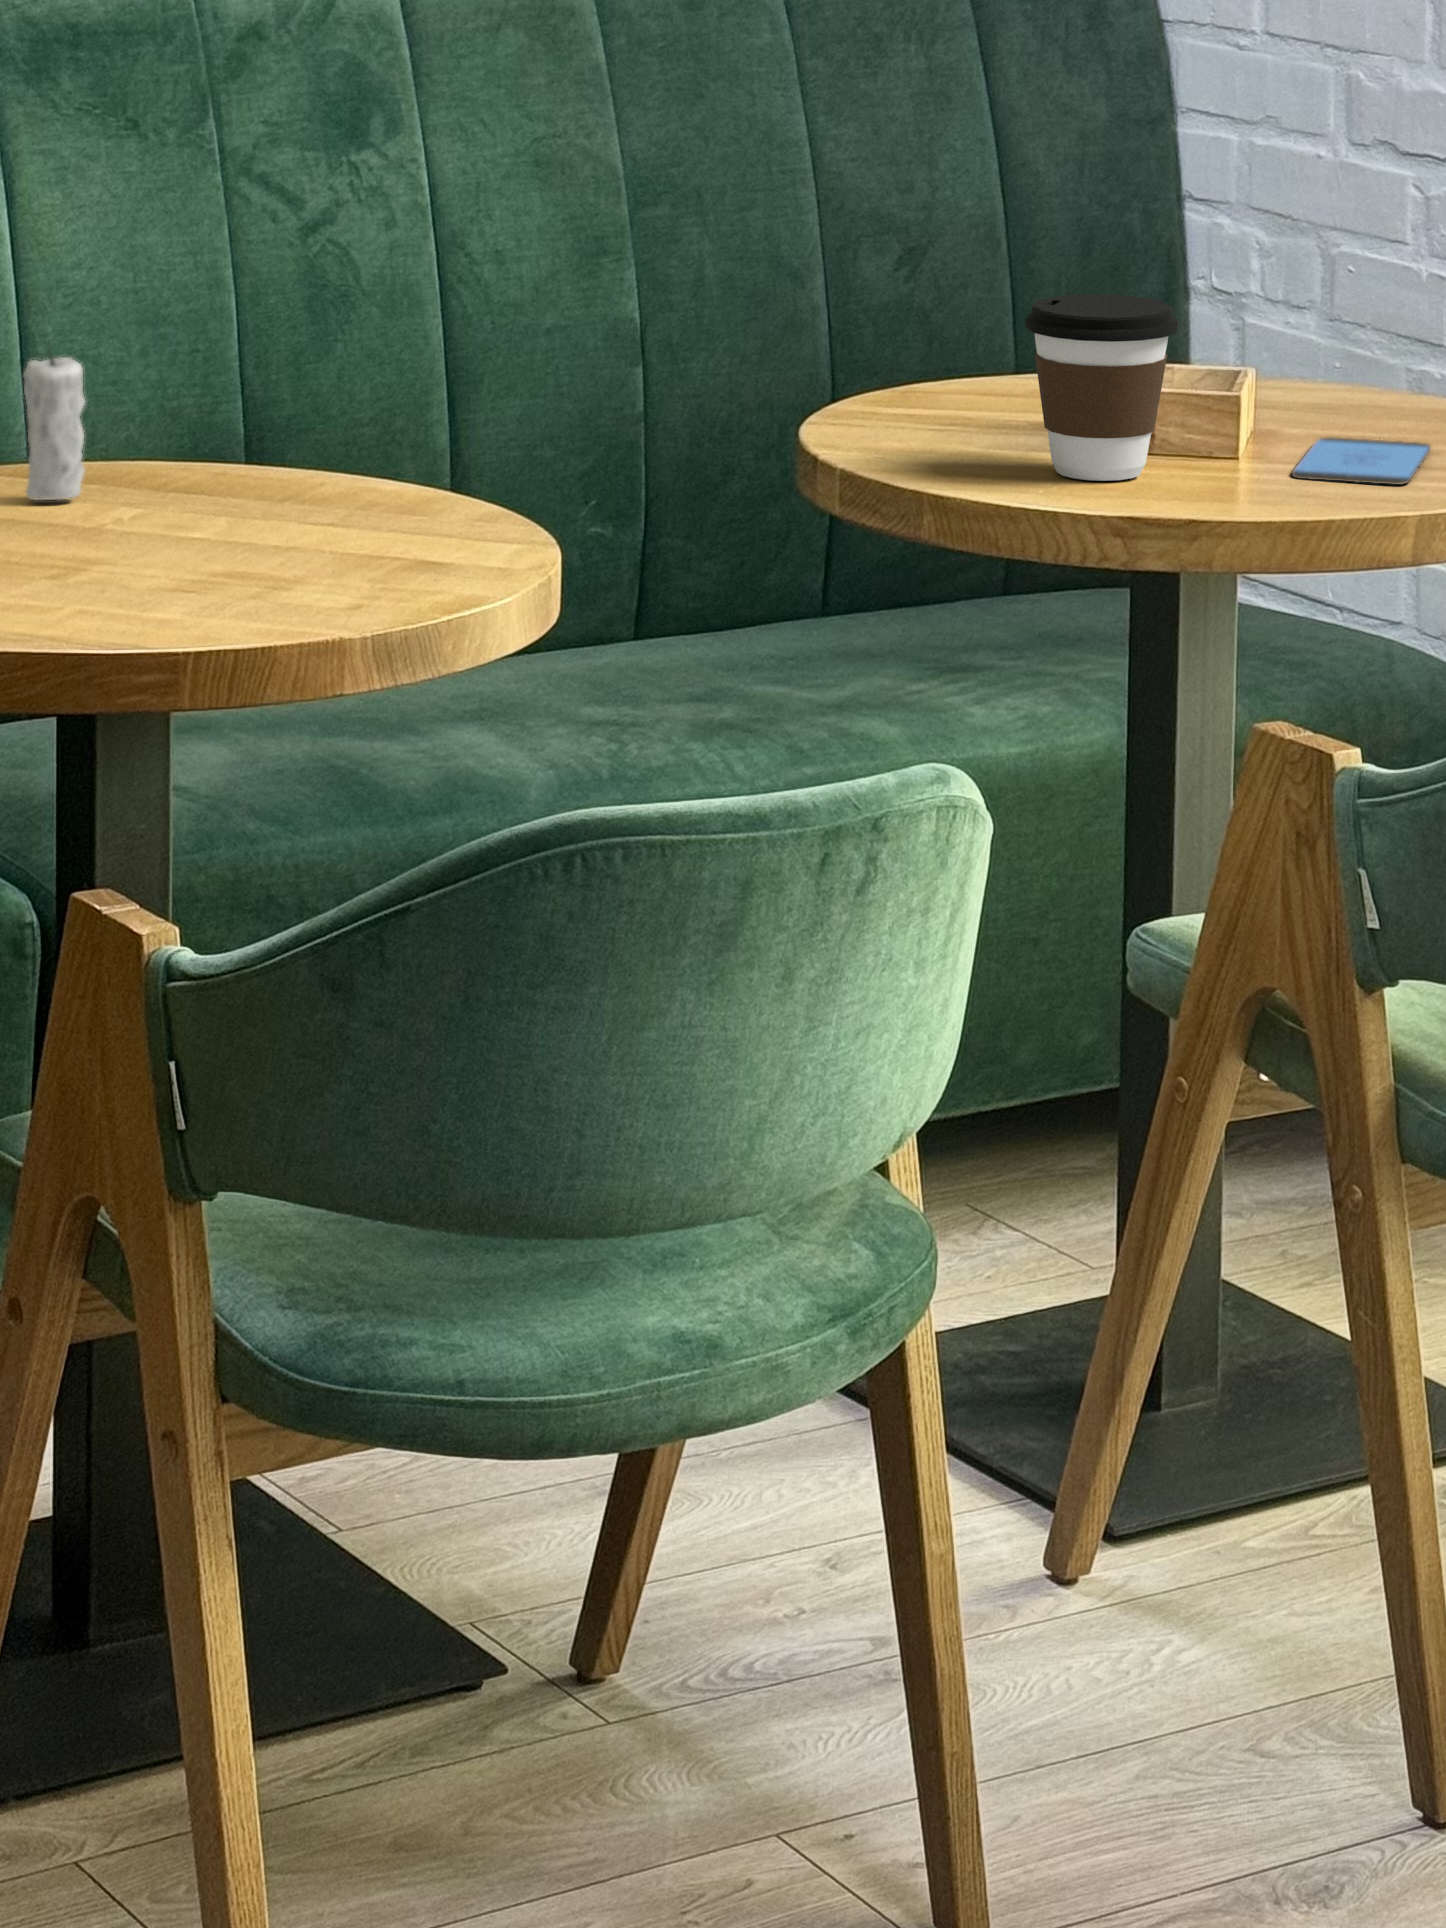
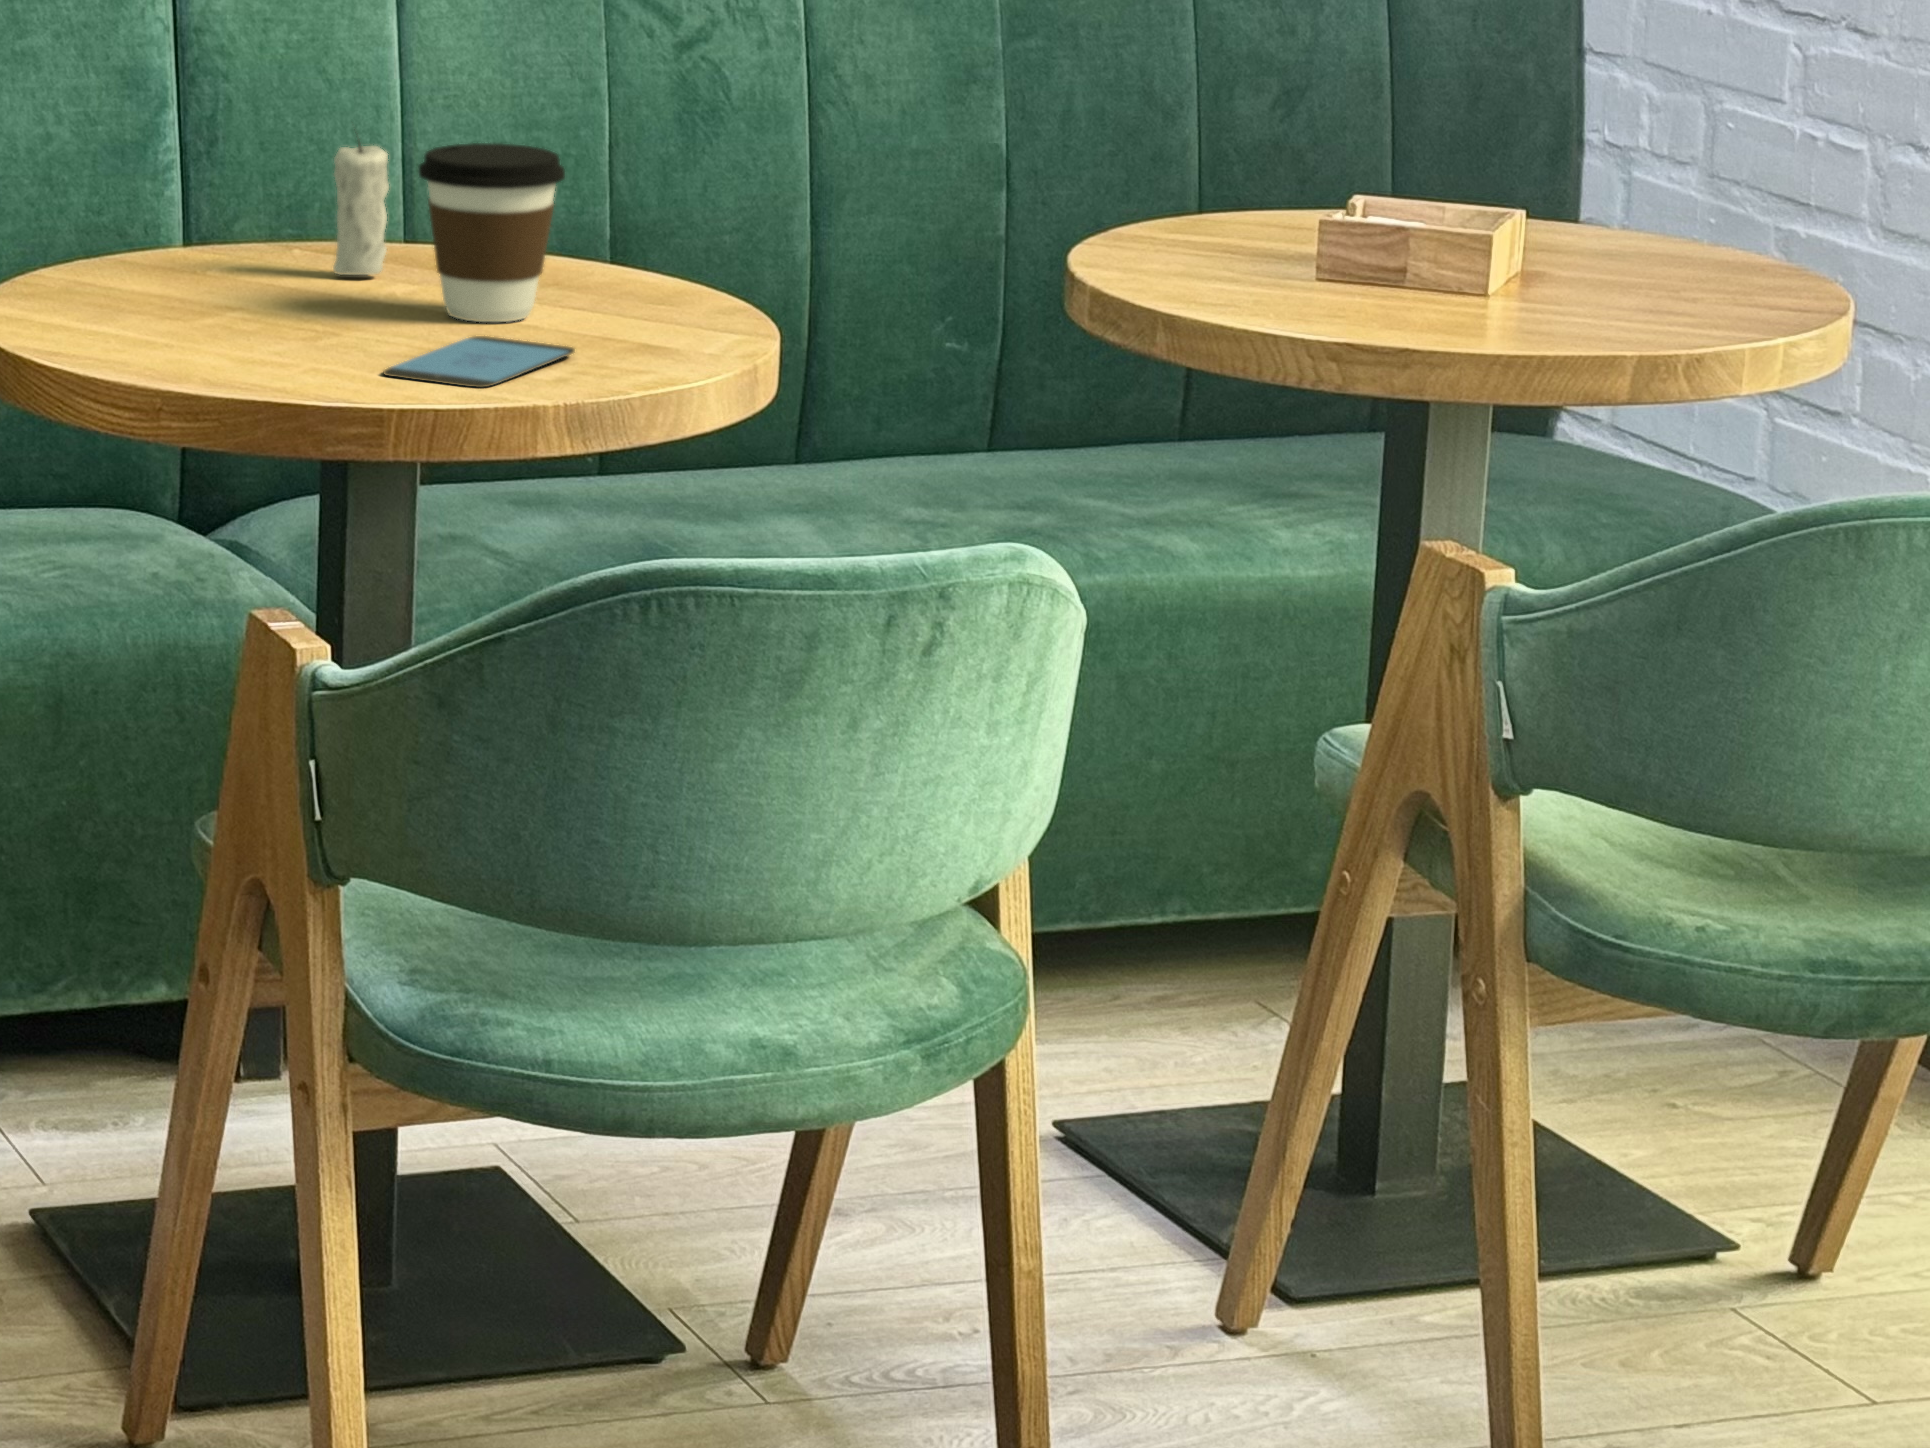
coffee cup: present [1025,294,1178,481] -> present [418,143,565,322]
smartphone: present [1292,437,1431,485] -> present [384,336,574,388]

